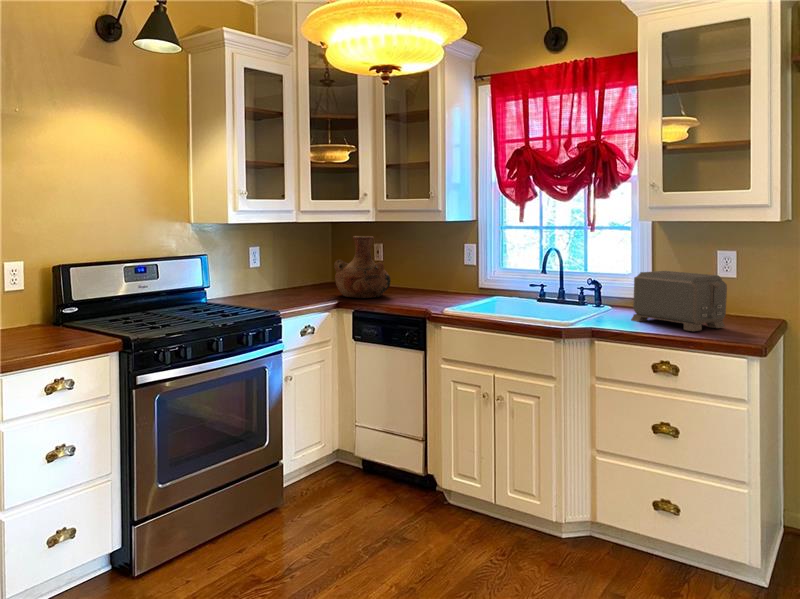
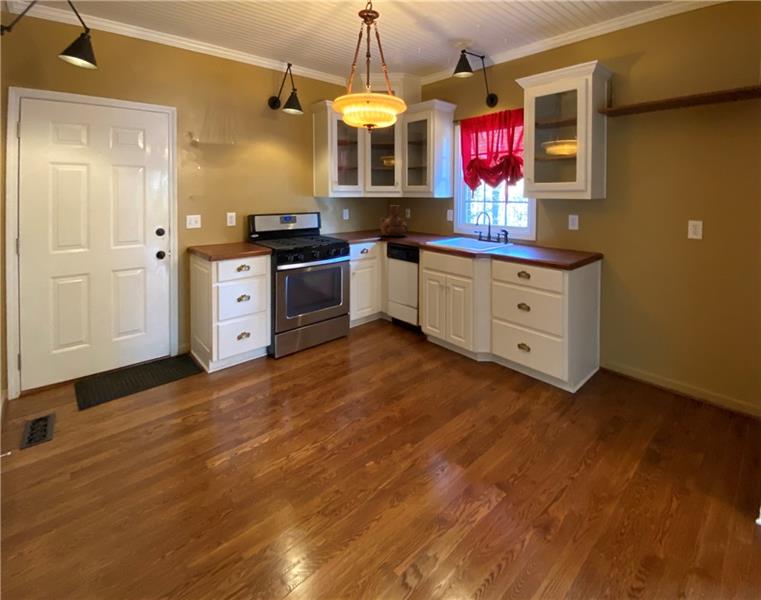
toaster: present [631,271,727,331] -> none [518,222,565,251]

